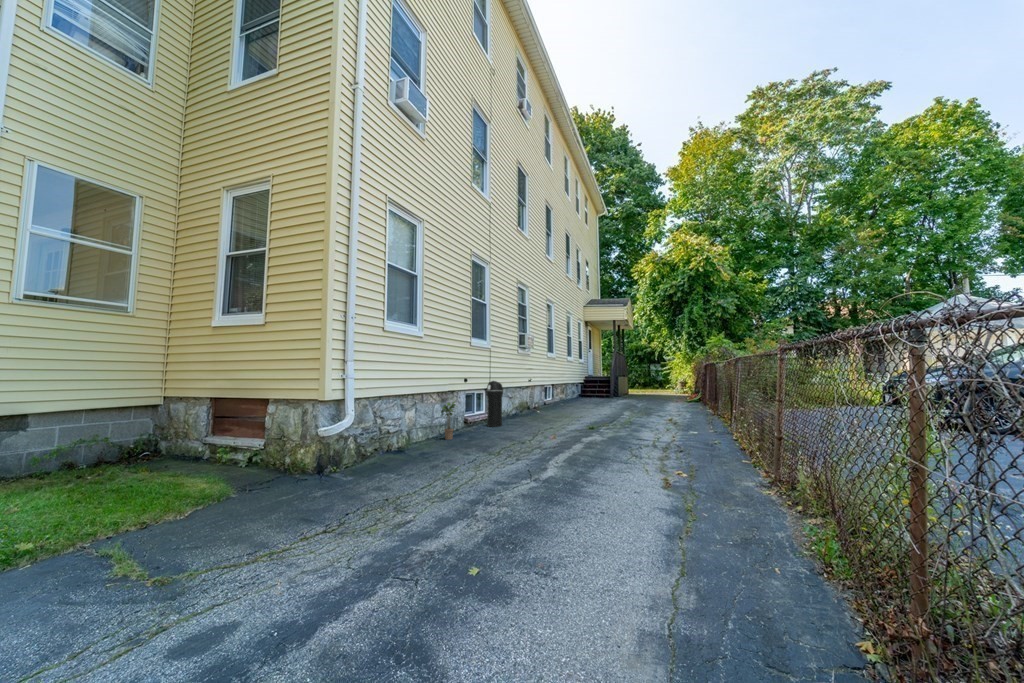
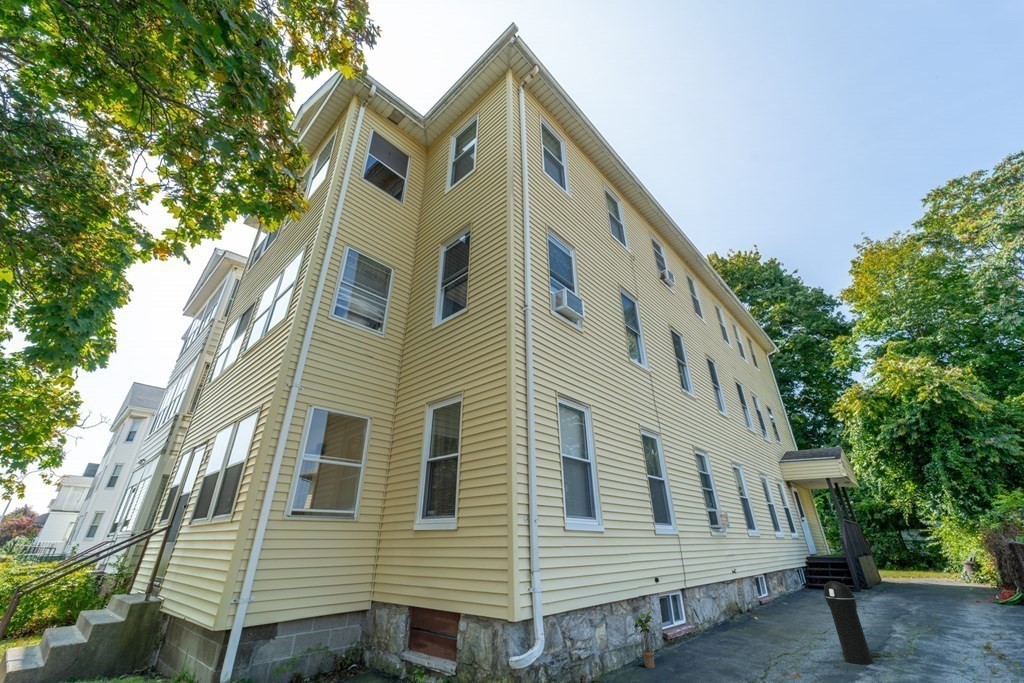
trash can: present [486,381,503,427] -> present [824,581,873,665]

